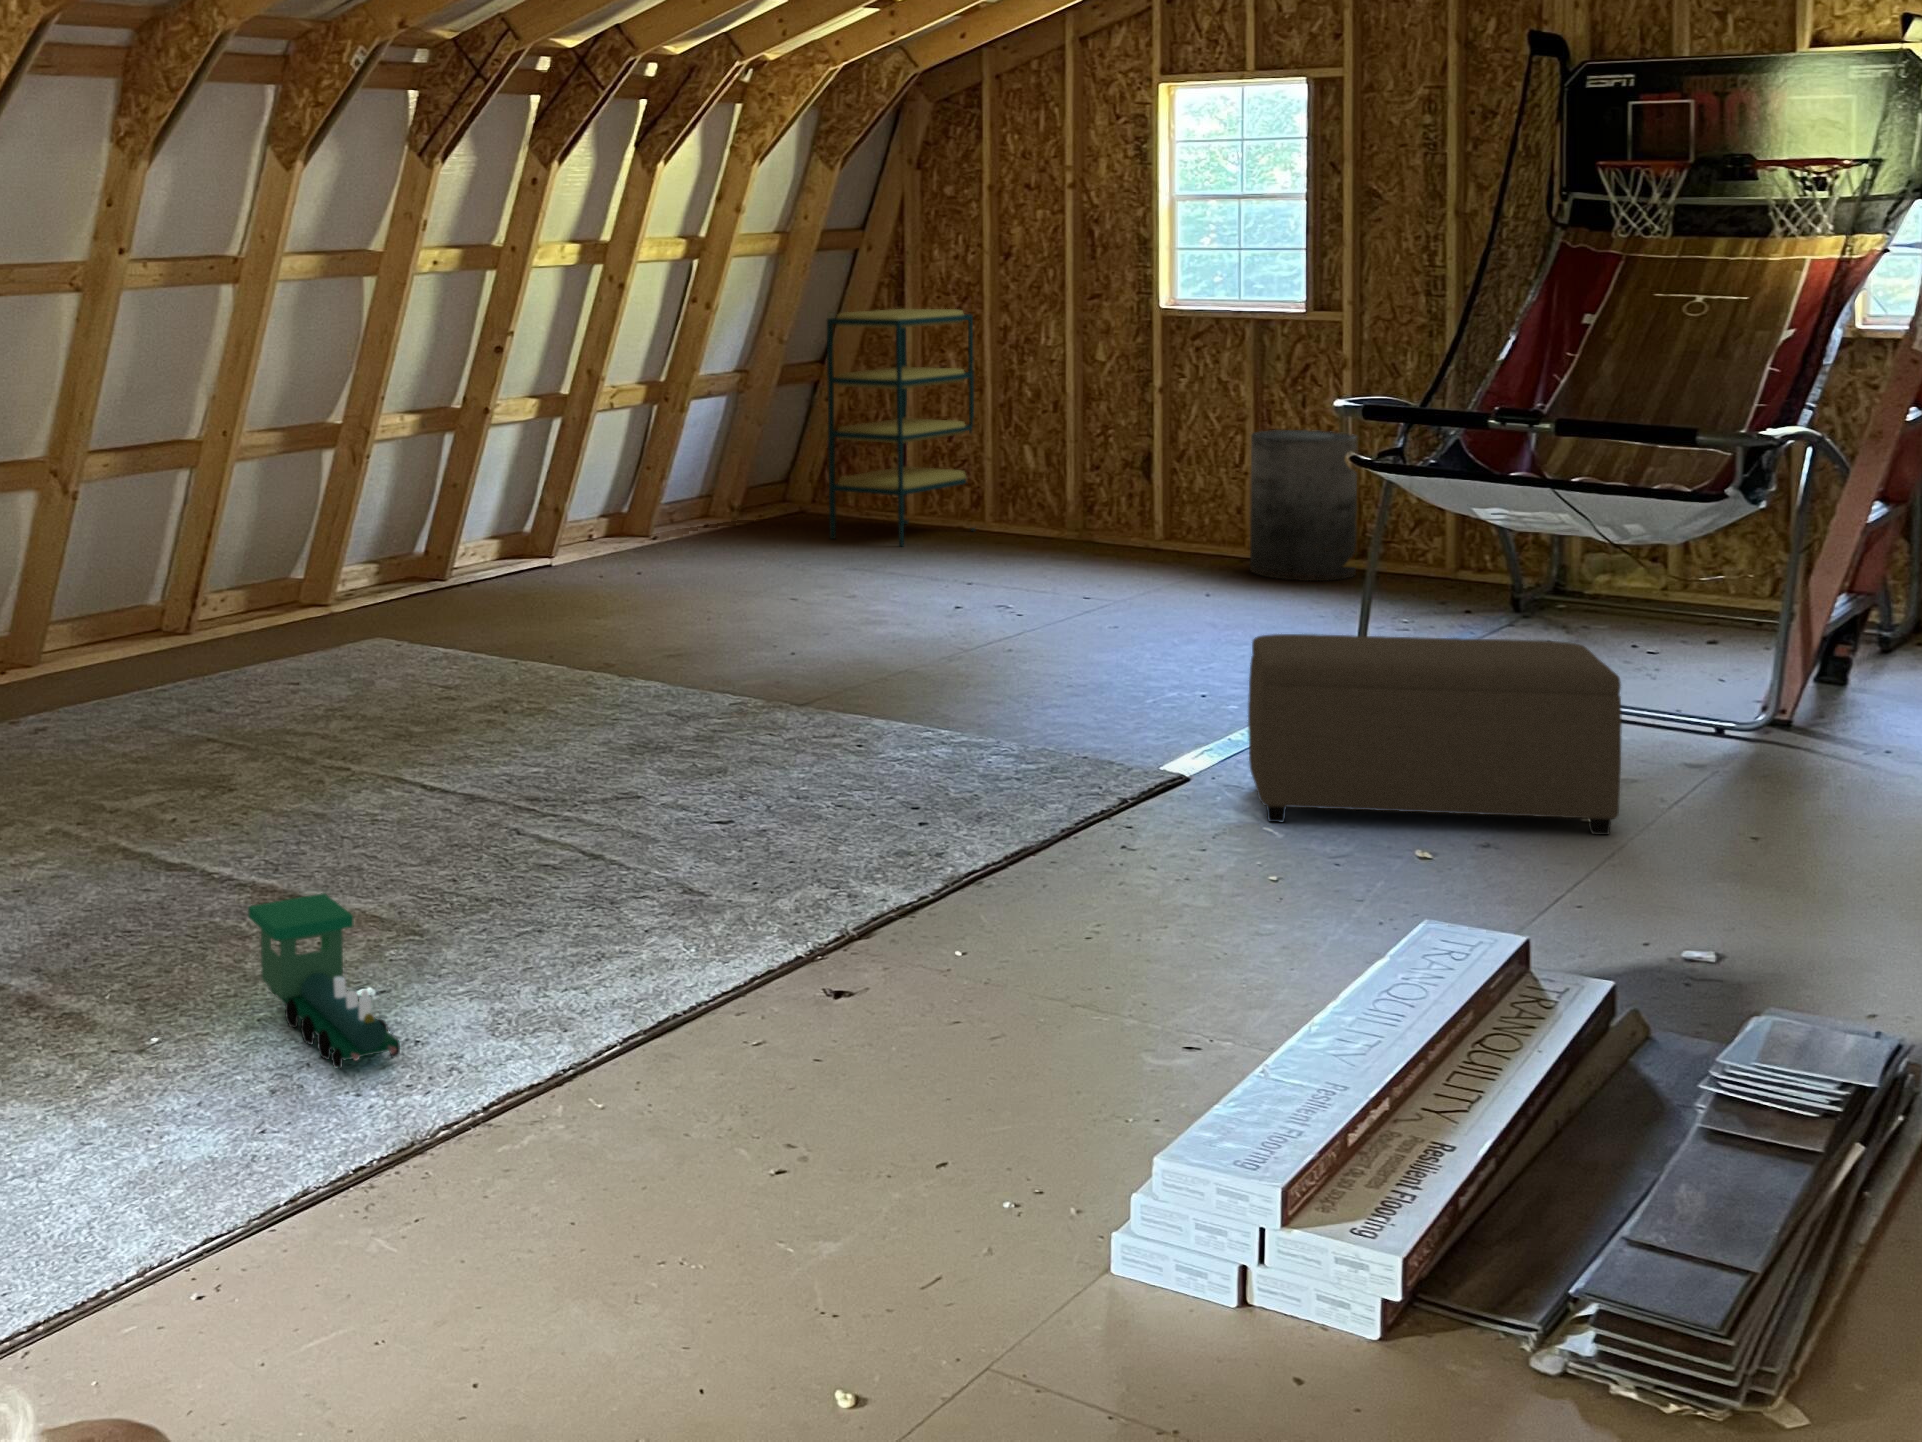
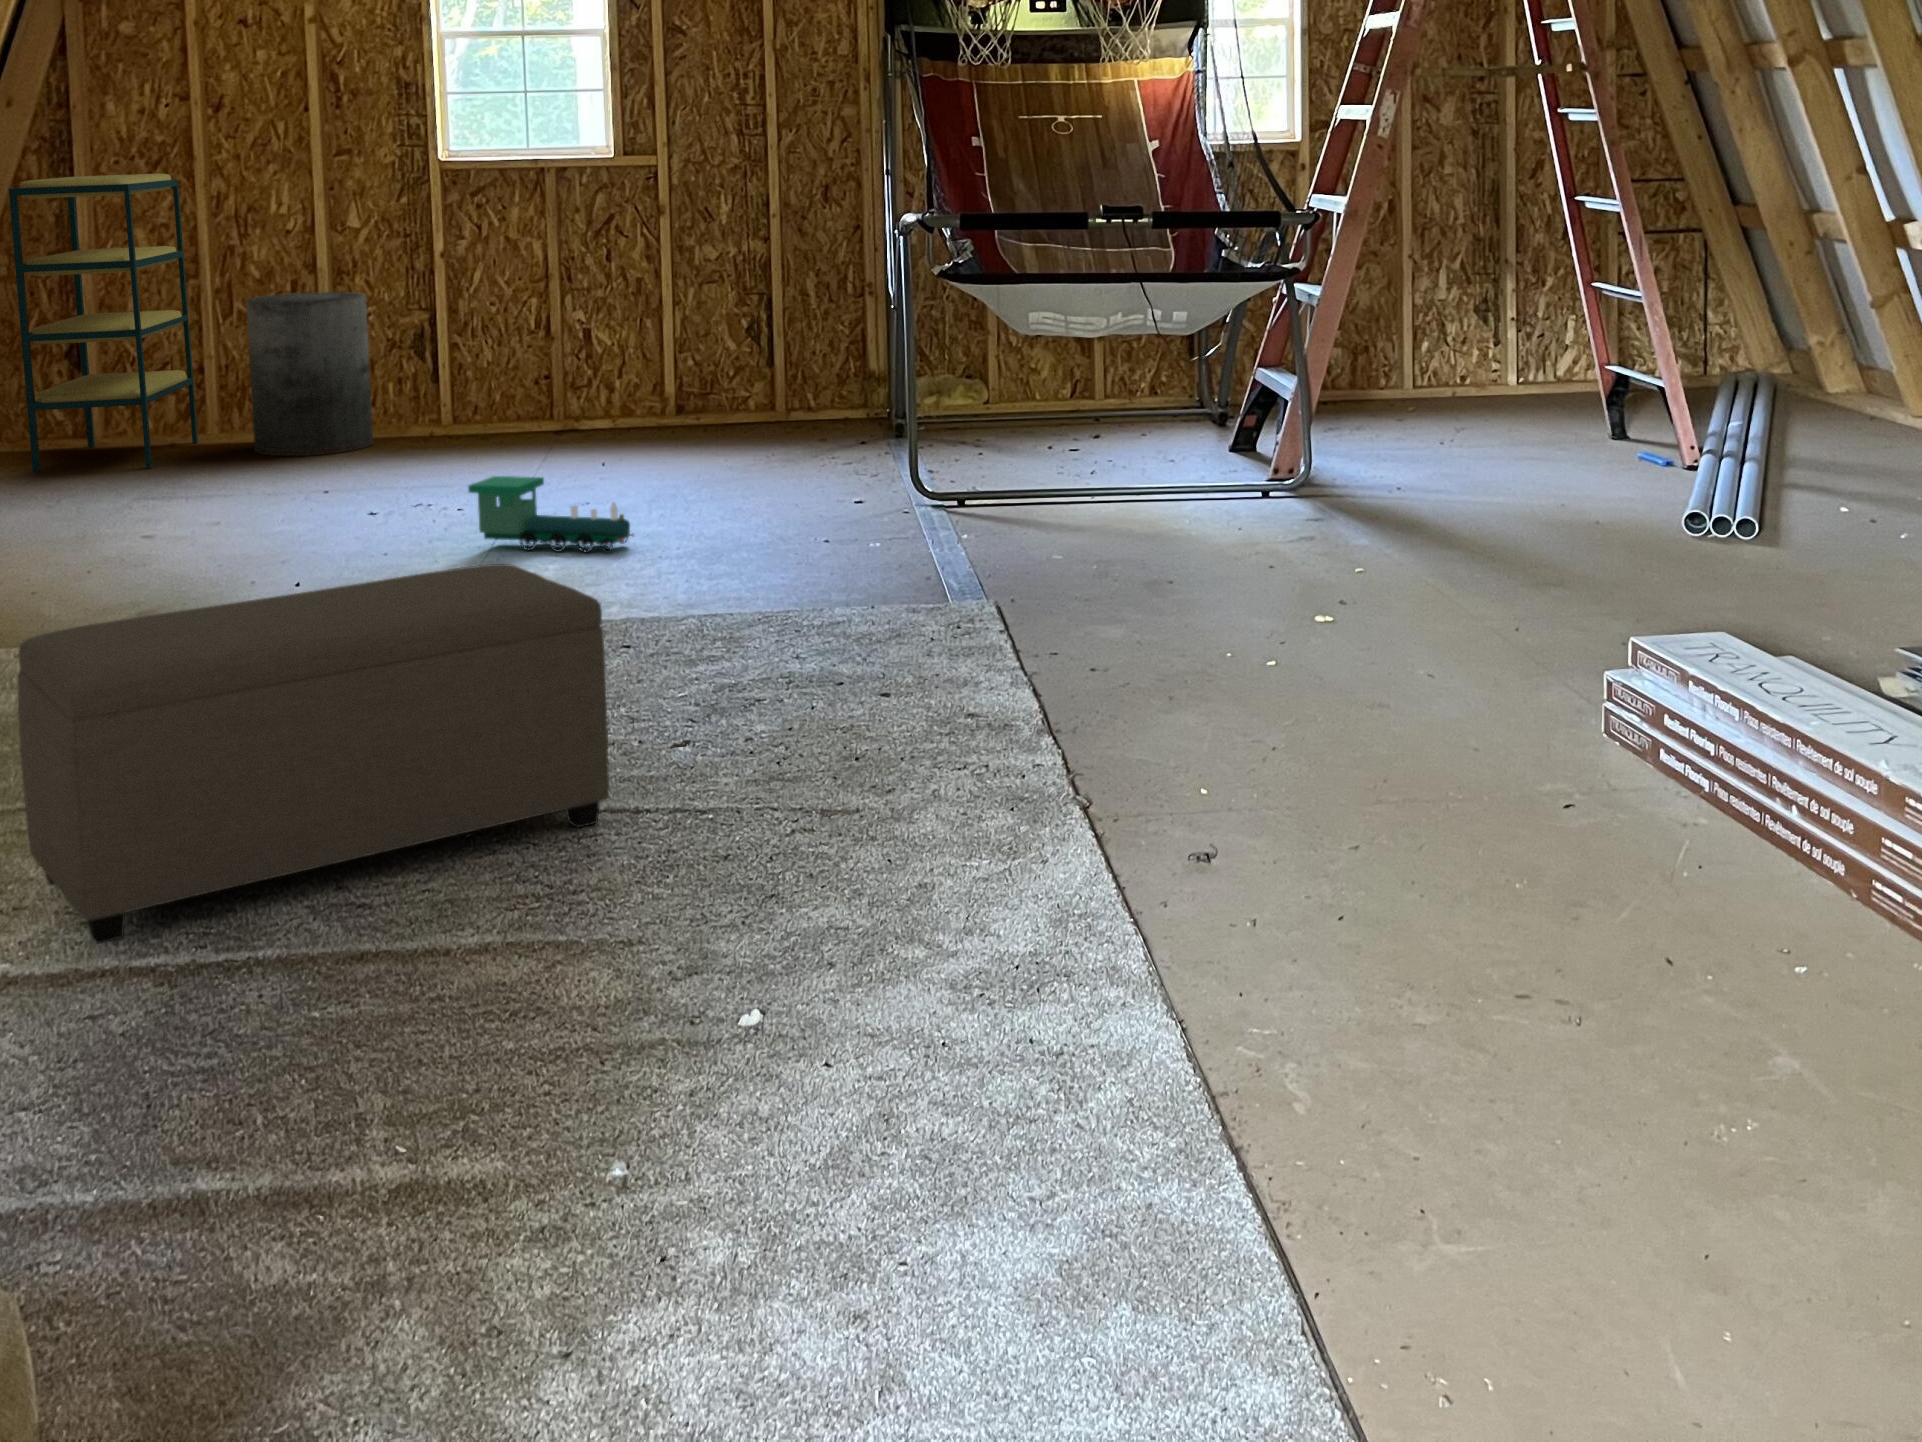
trash can: present [1250,430,1358,581] -> present [246,292,373,456]
ottoman: present [1248,634,1622,835] -> present [18,564,609,943]
toy train: present [248,893,400,1069] -> present [468,476,634,552]

